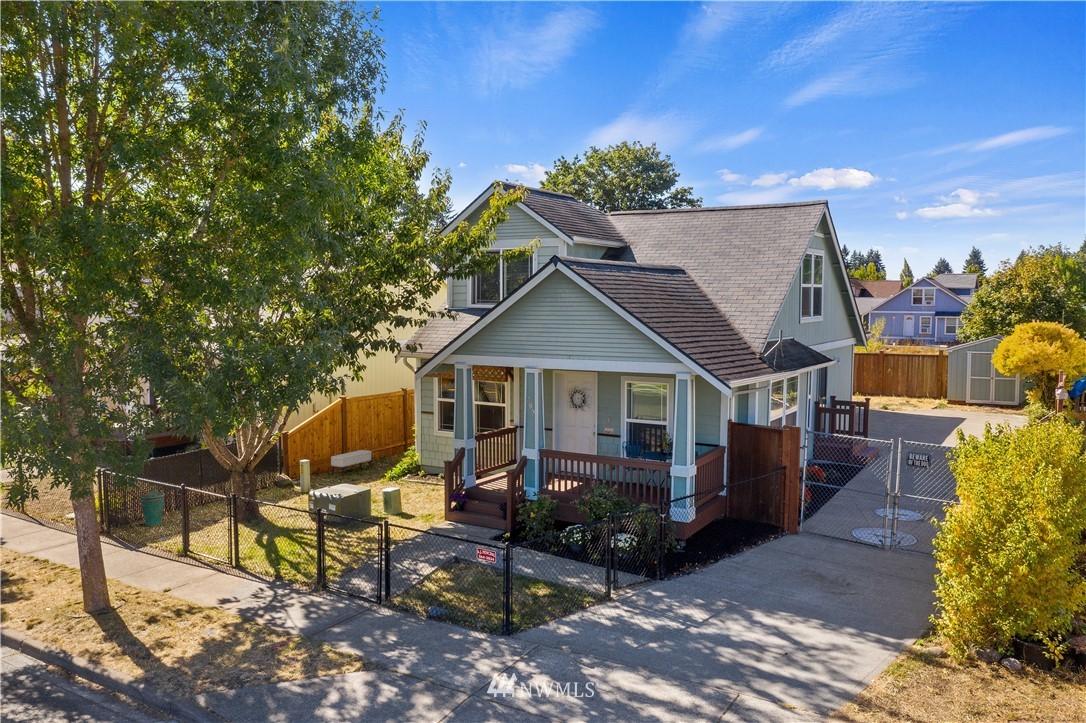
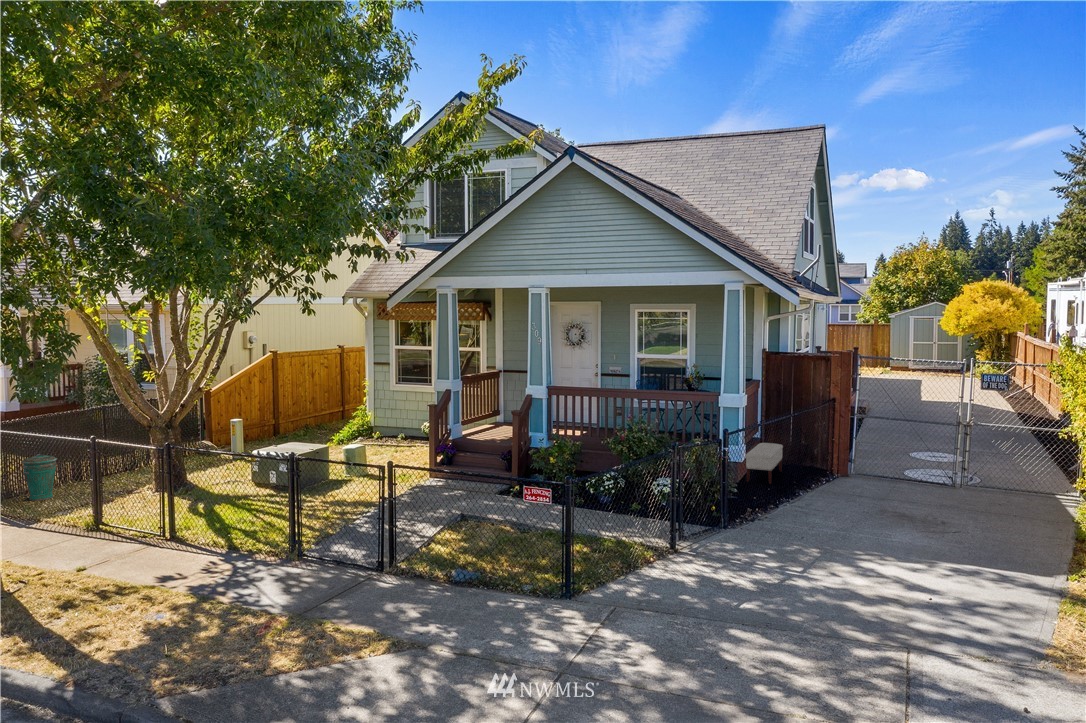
bench: present [331,450,372,476] -> present [746,443,783,484]

